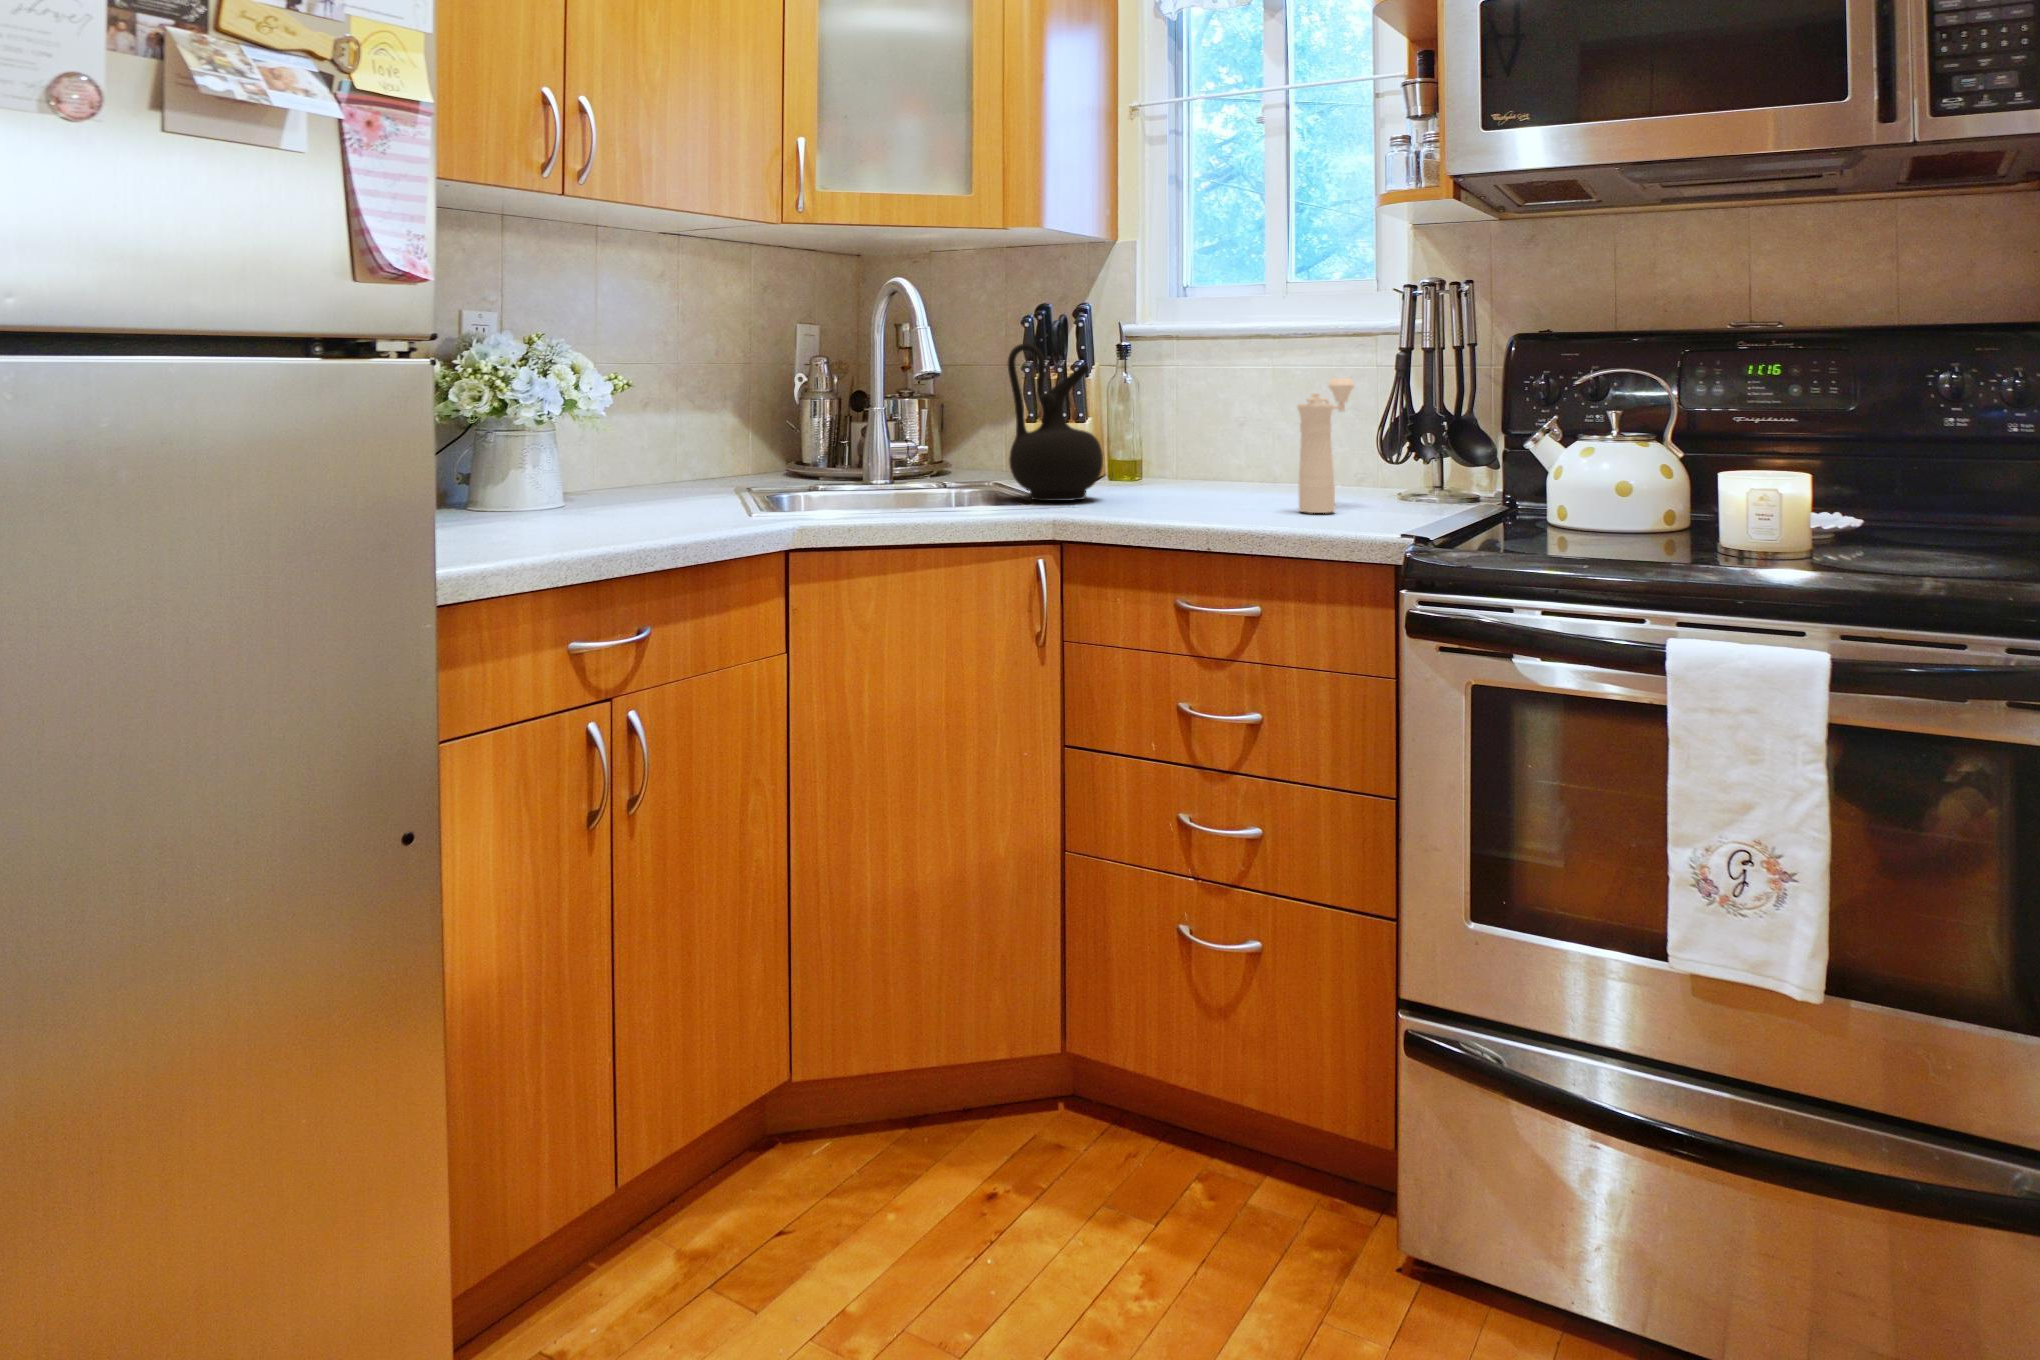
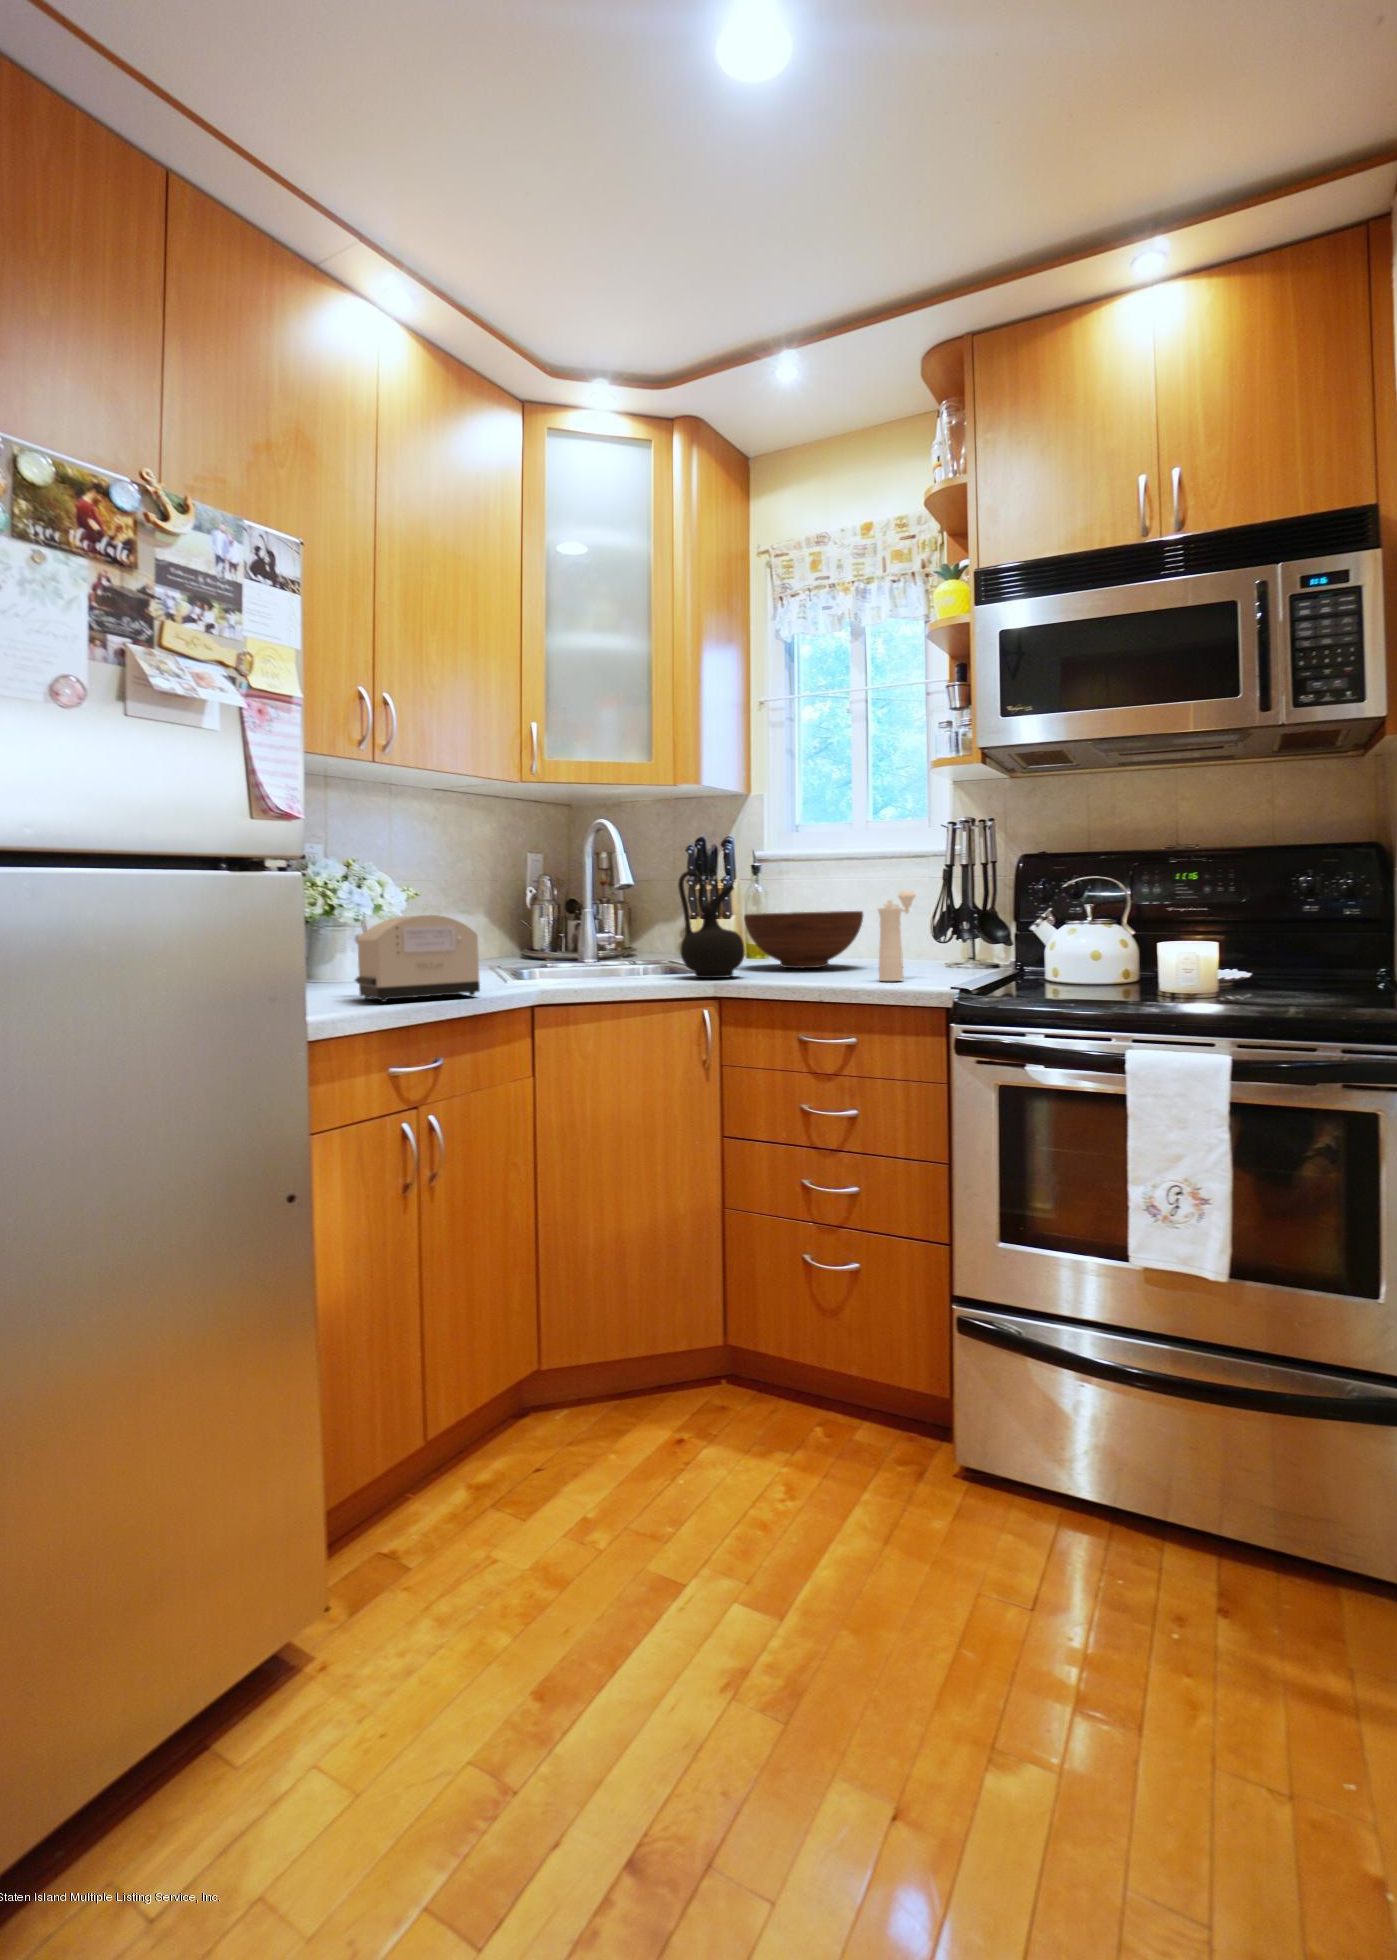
fruit bowl: none [1107,402,1280,485] -> present [744,911,863,968]
toaster: none [523,409,706,536] -> present [355,915,480,1002]

